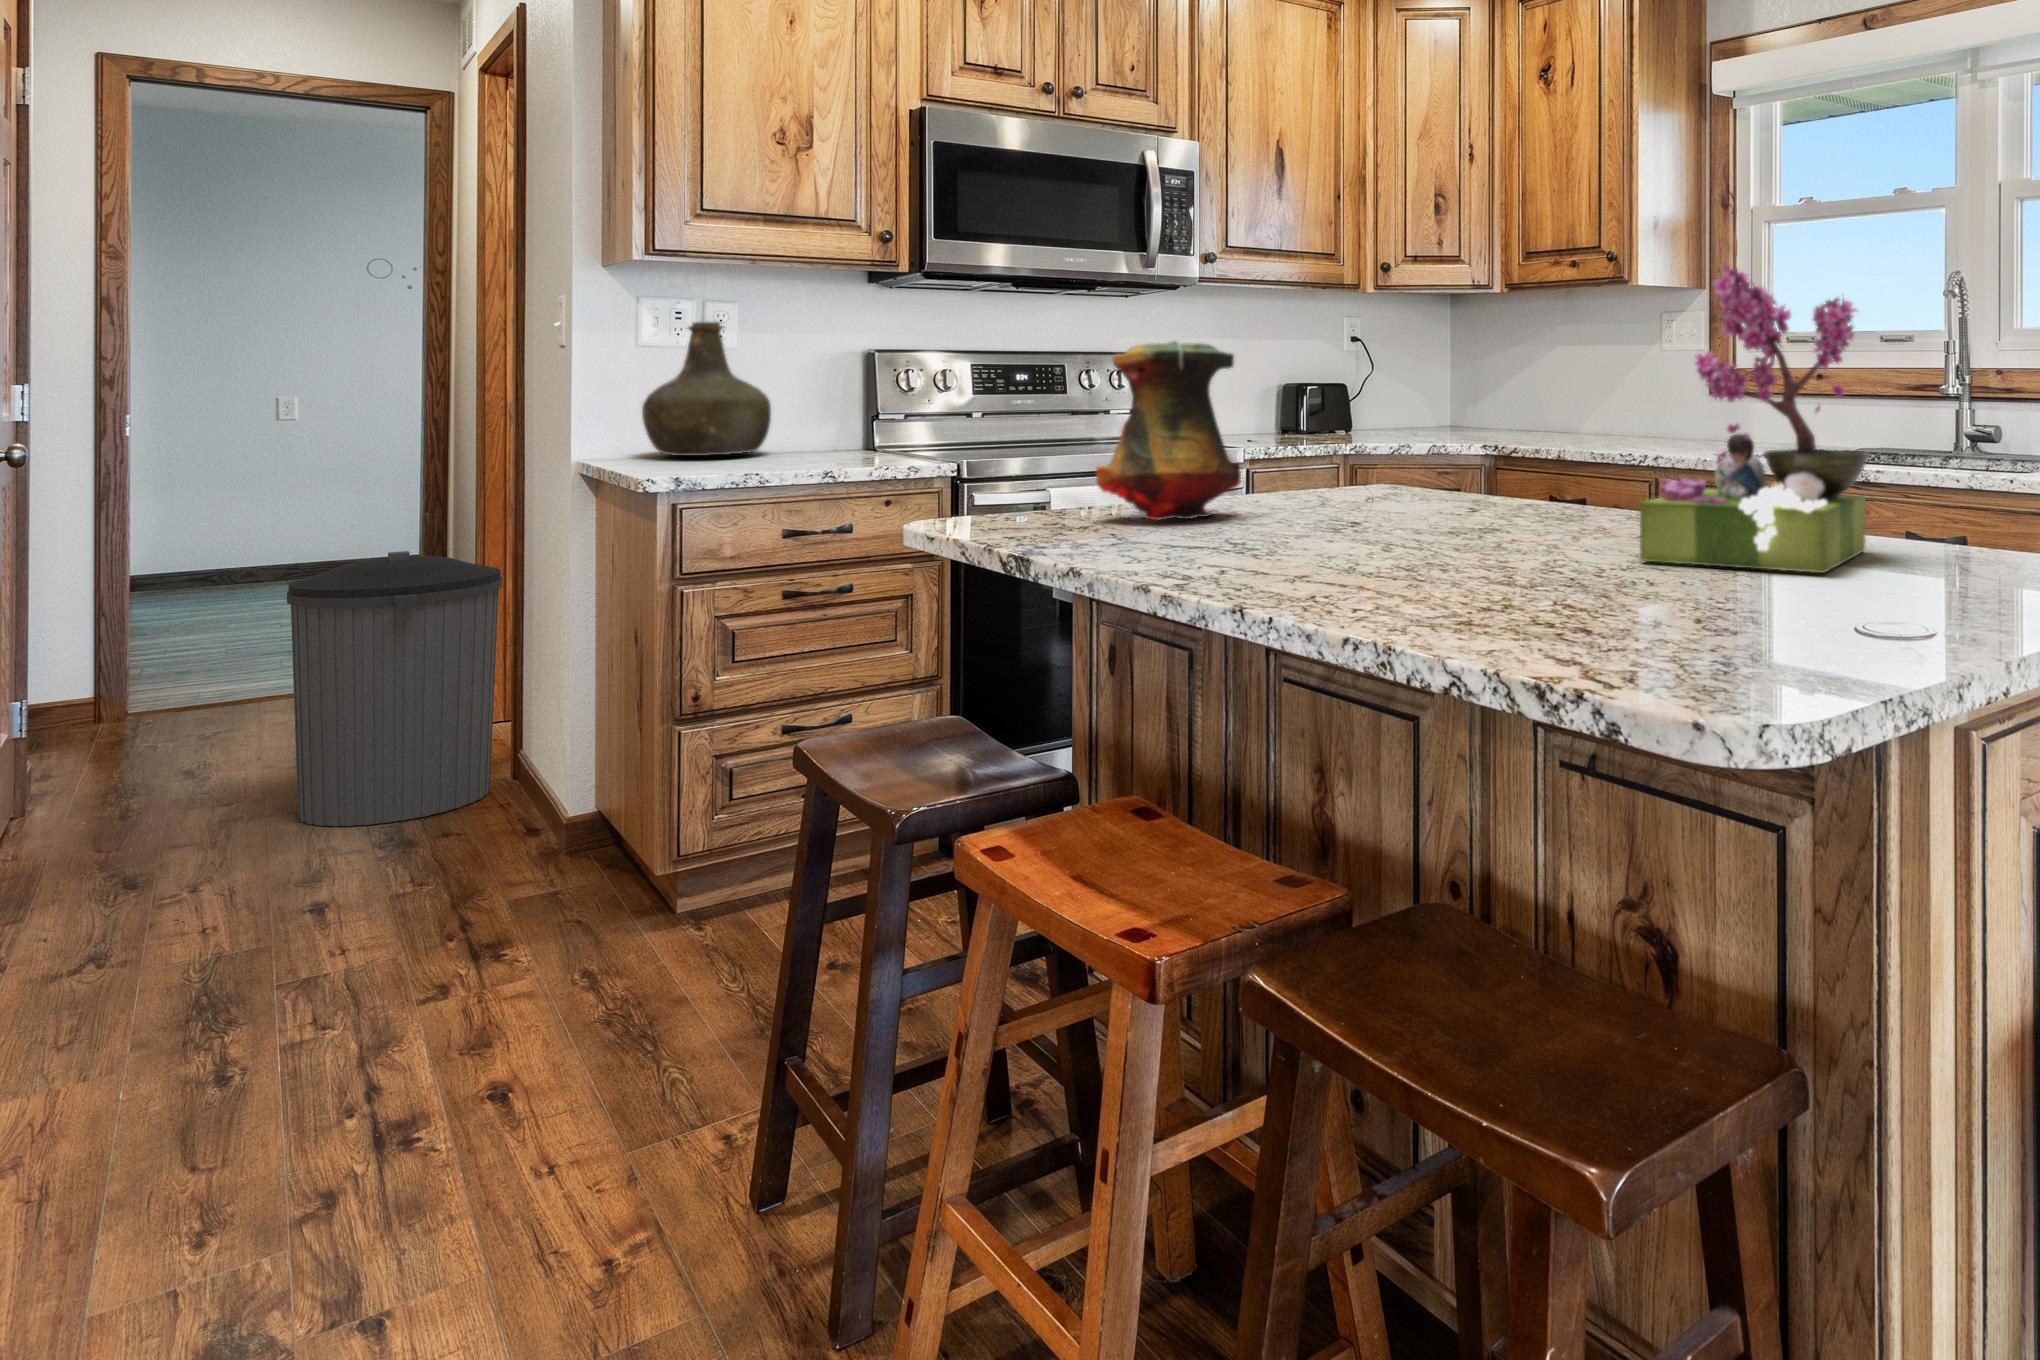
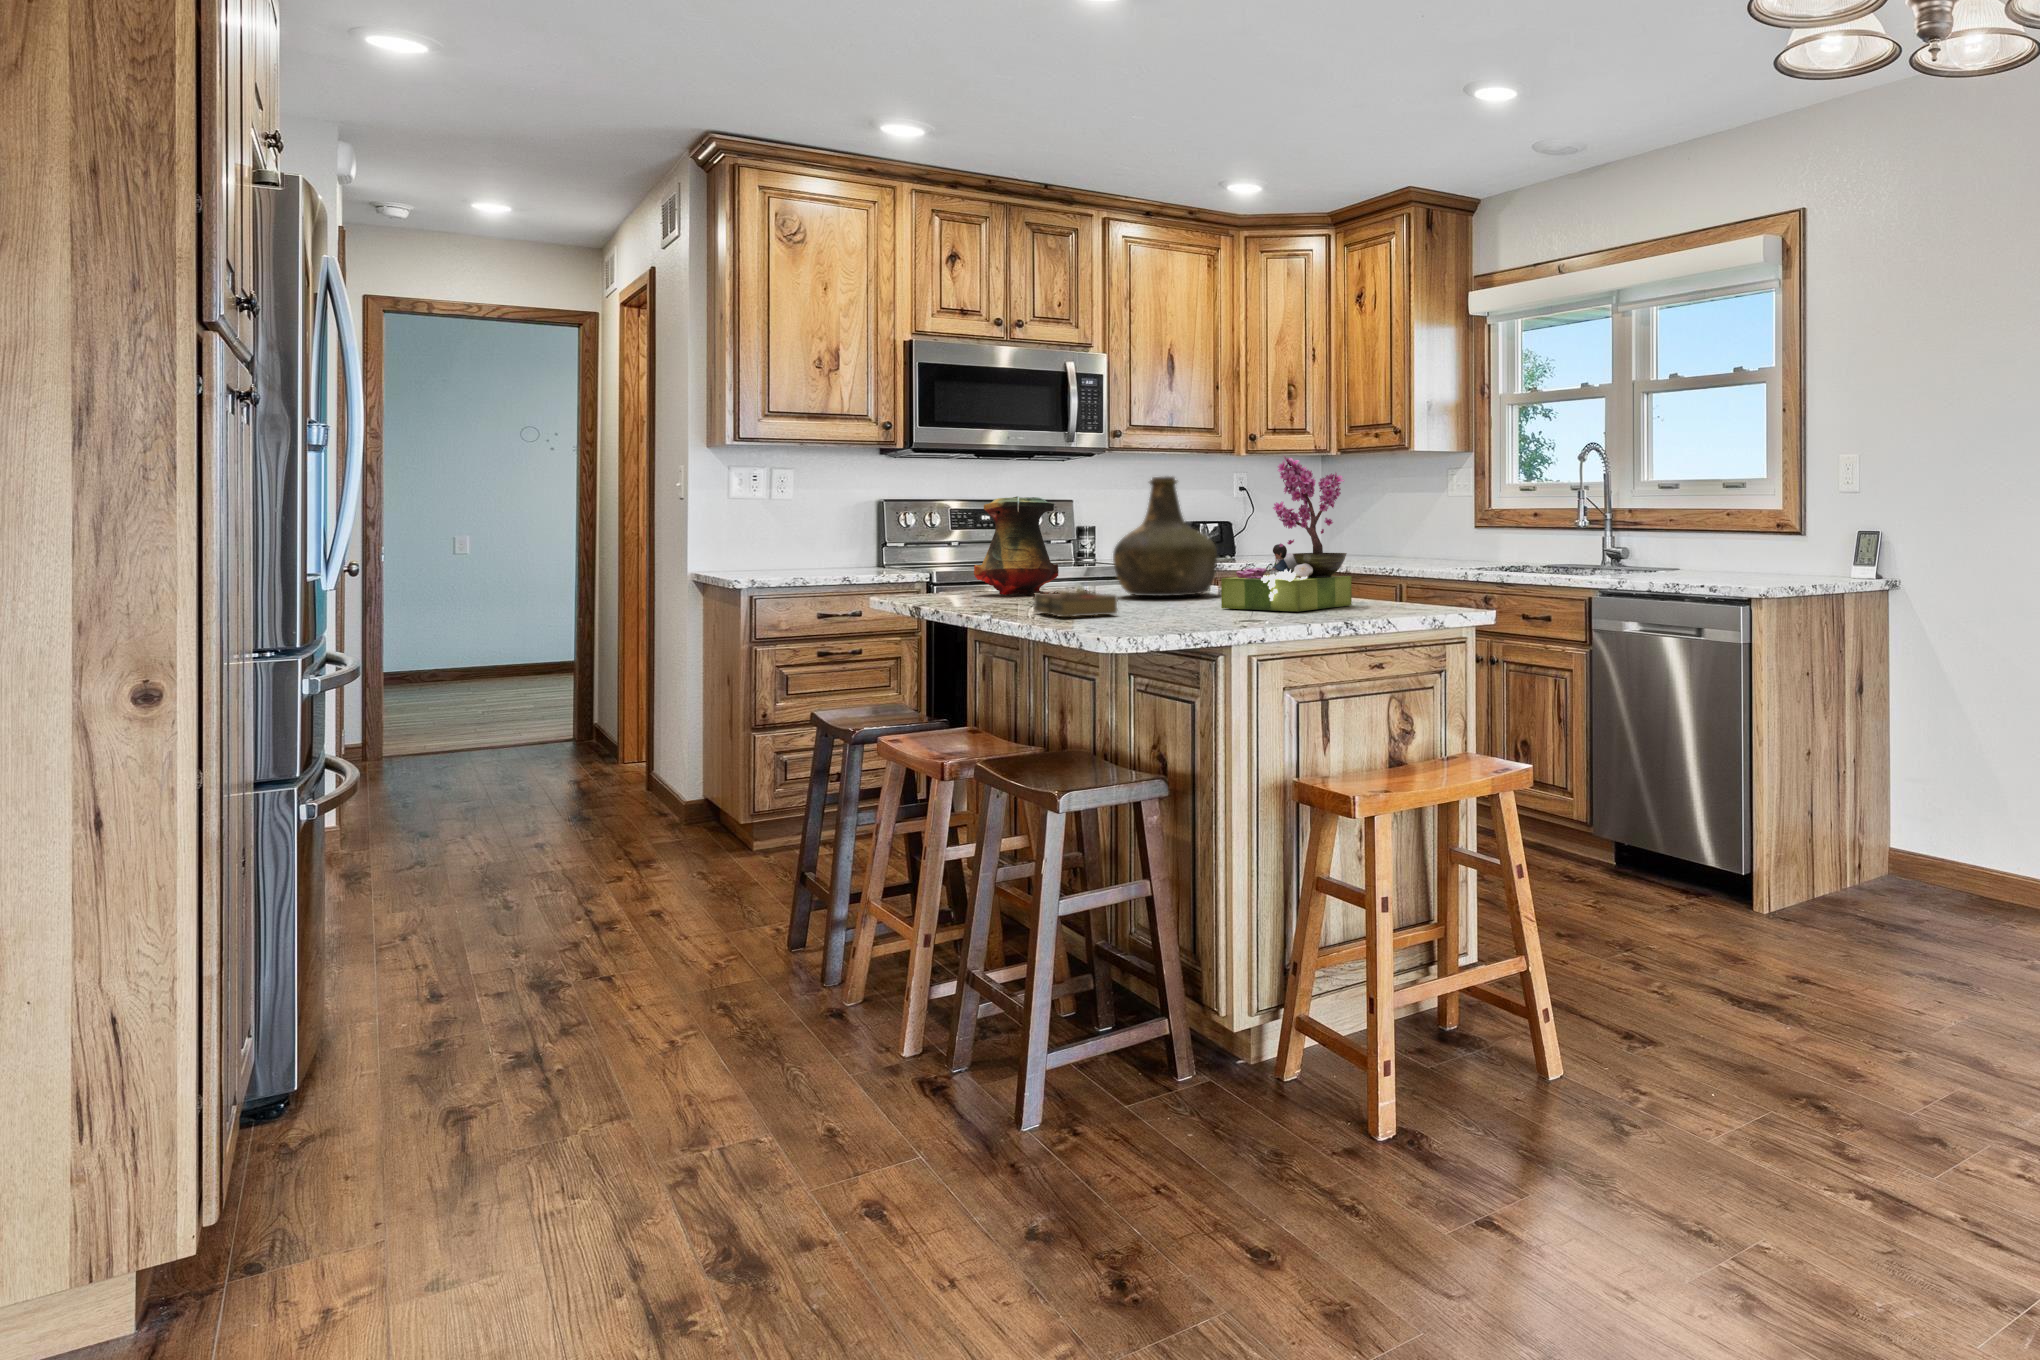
bottle: present [642,322,771,456] -> present [1113,476,1217,596]
book: none [1284,527,1476,595] -> present [1034,590,1117,617]
trash can: present [287,551,502,826] -> none [506,633,642,809]

